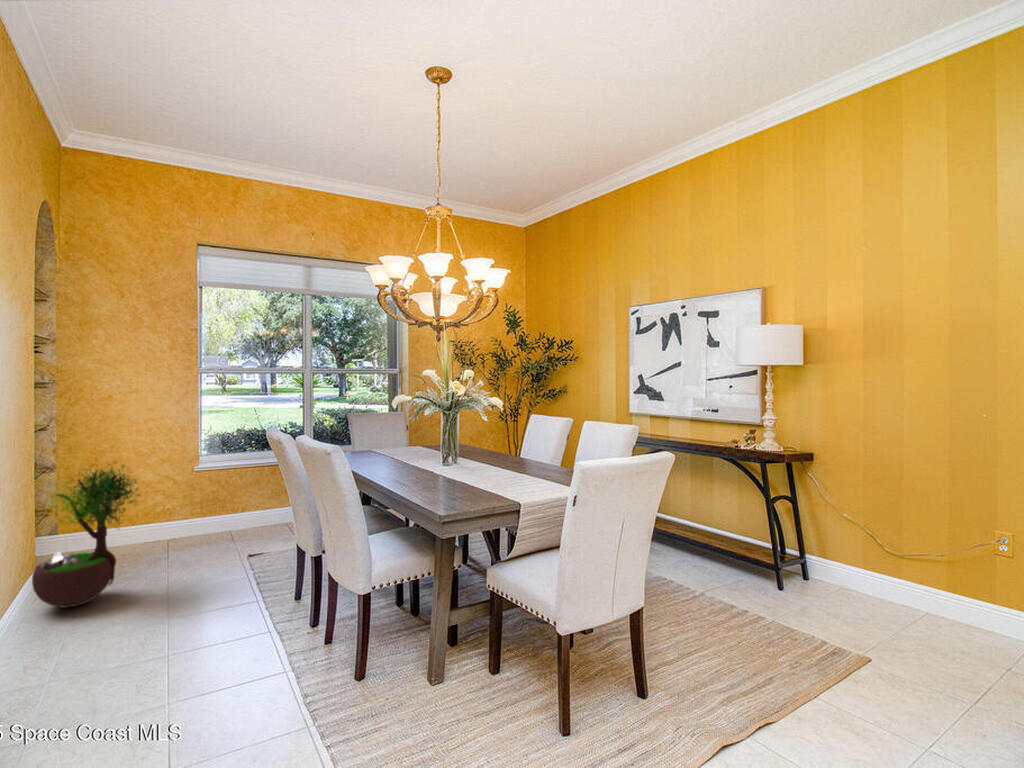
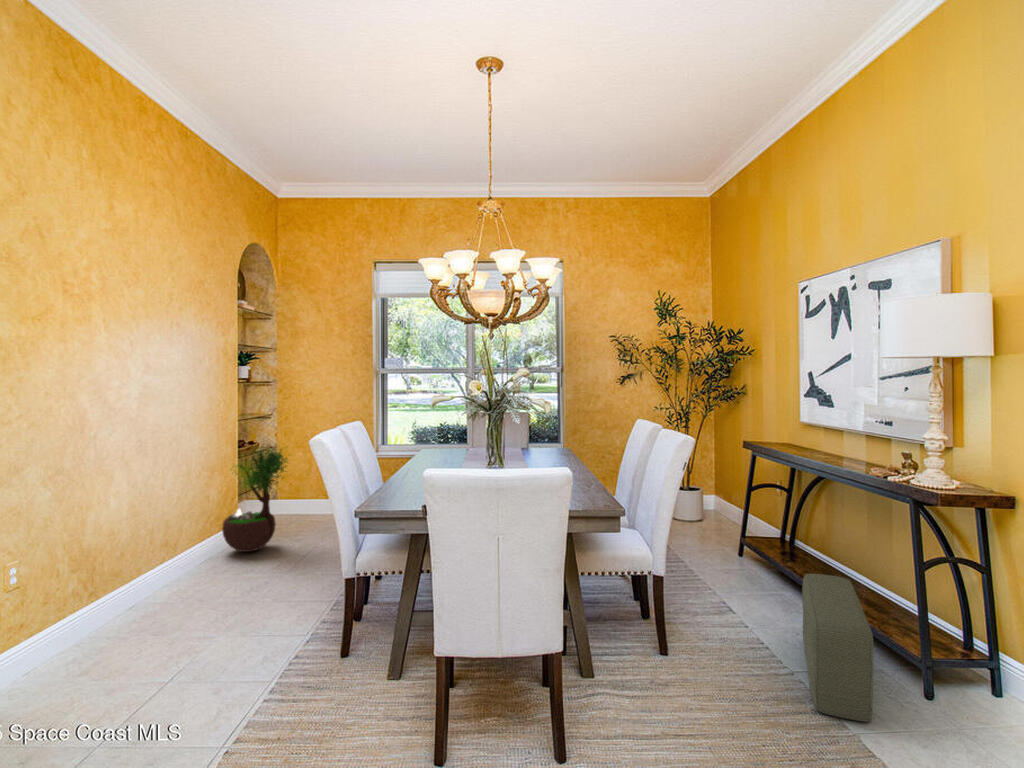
pouf: none [686,521,773,614] -> present [802,574,874,722]

